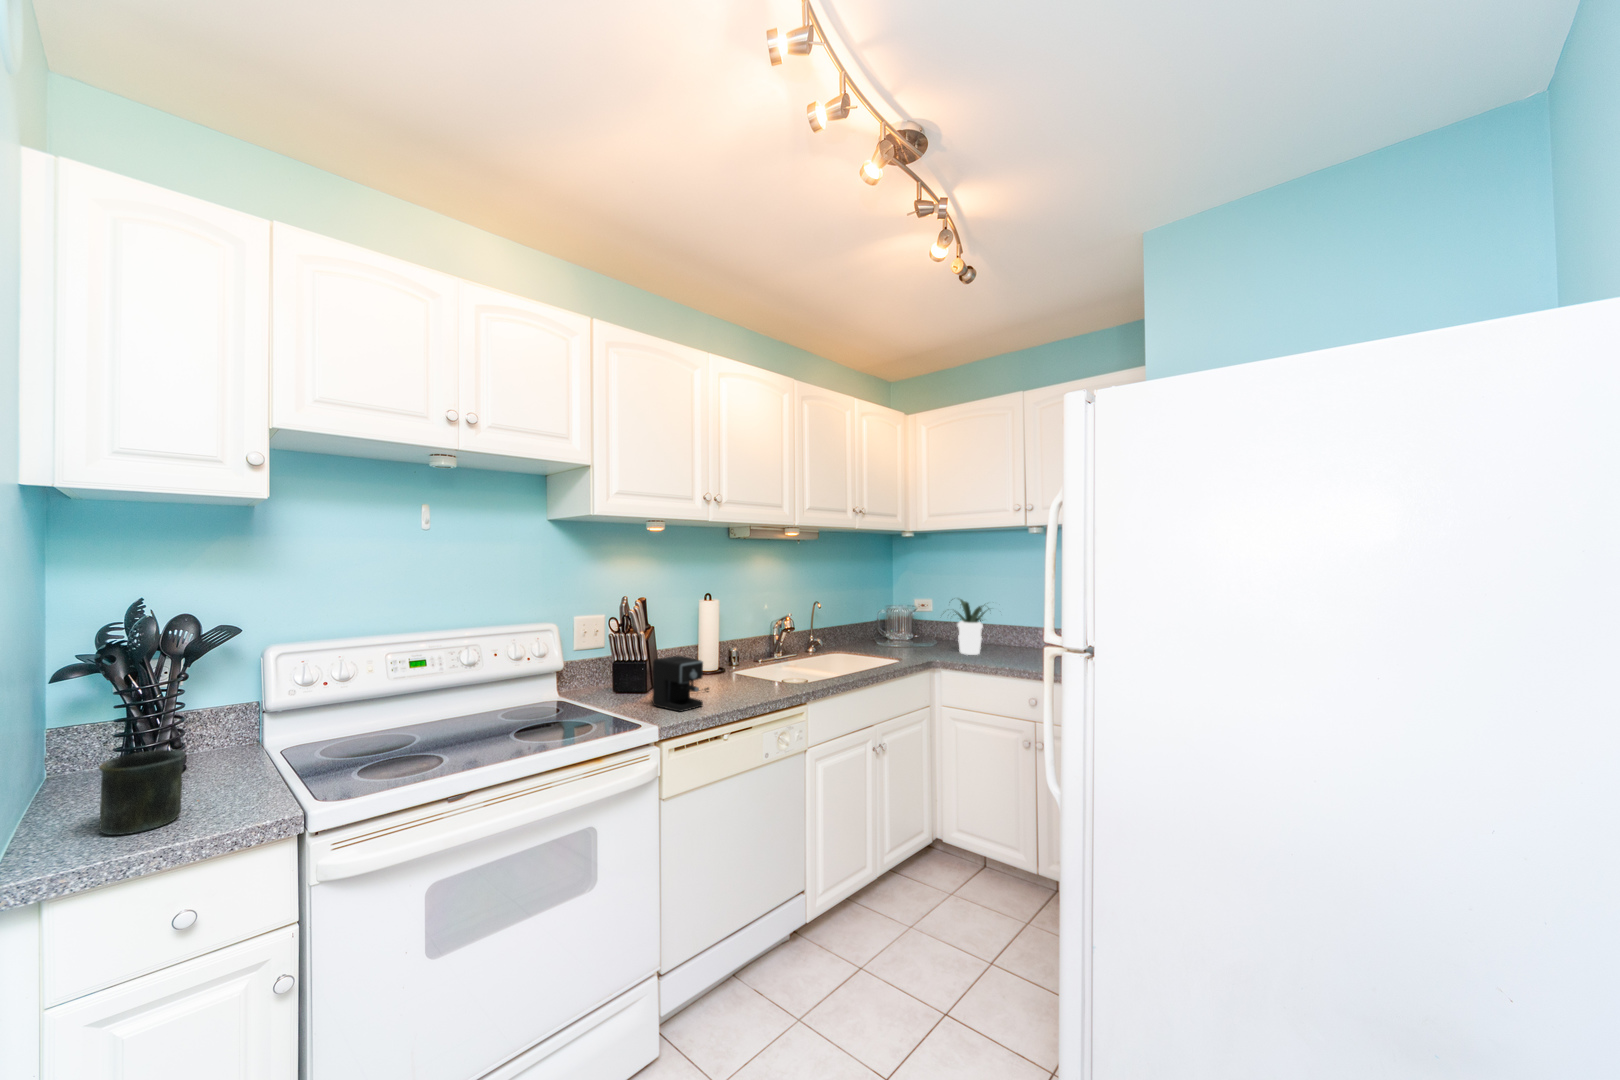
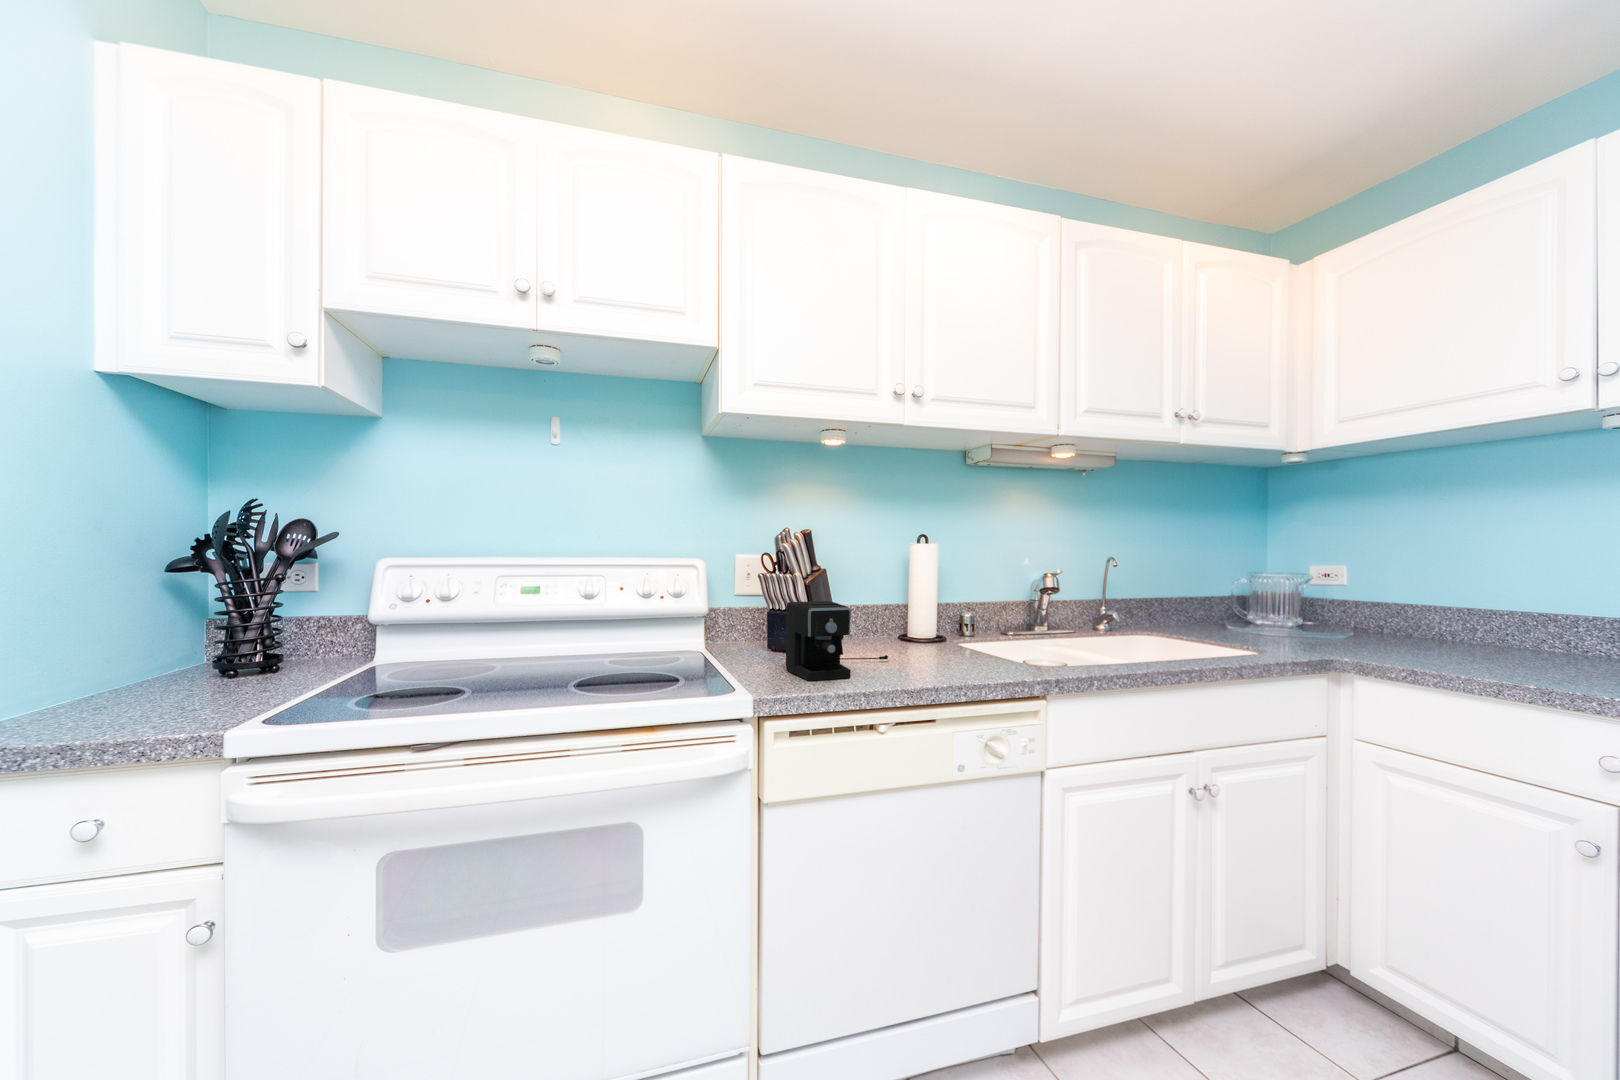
potted plant: present [955,599,989,655] -> none [1358,549,1532,656]
mug: present [99,750,186,835] -> none [71,637,170,722]

